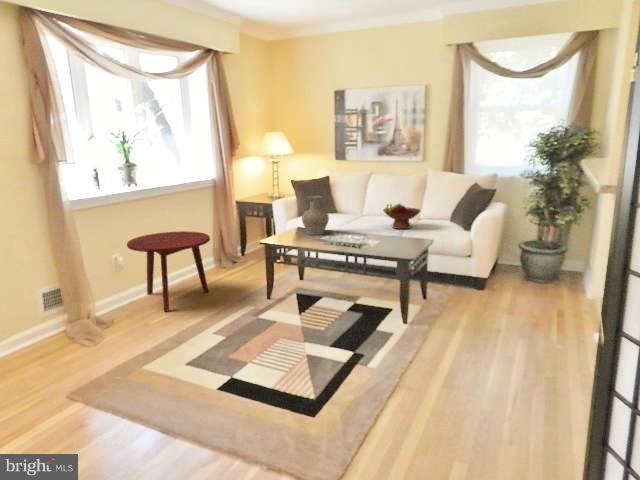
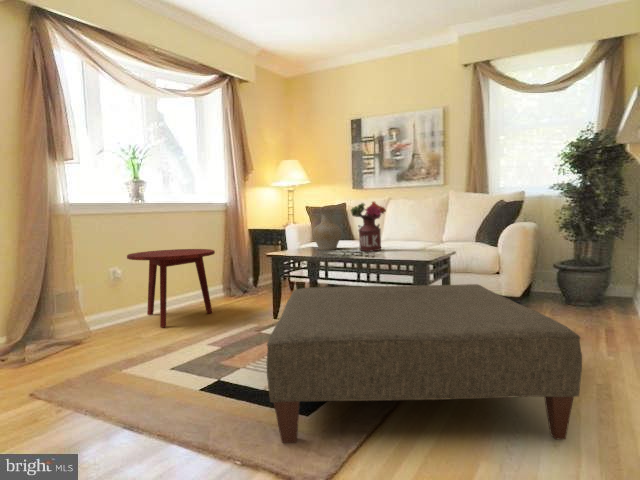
flower arrangement: none [338,193,372,240] -> present [351,201,386,251]
fruit bowl: present [383,204,421,229] -> none [401,219,442,246]
ottoman: none [286,285,535,444] -> present [267,284,582,443]

